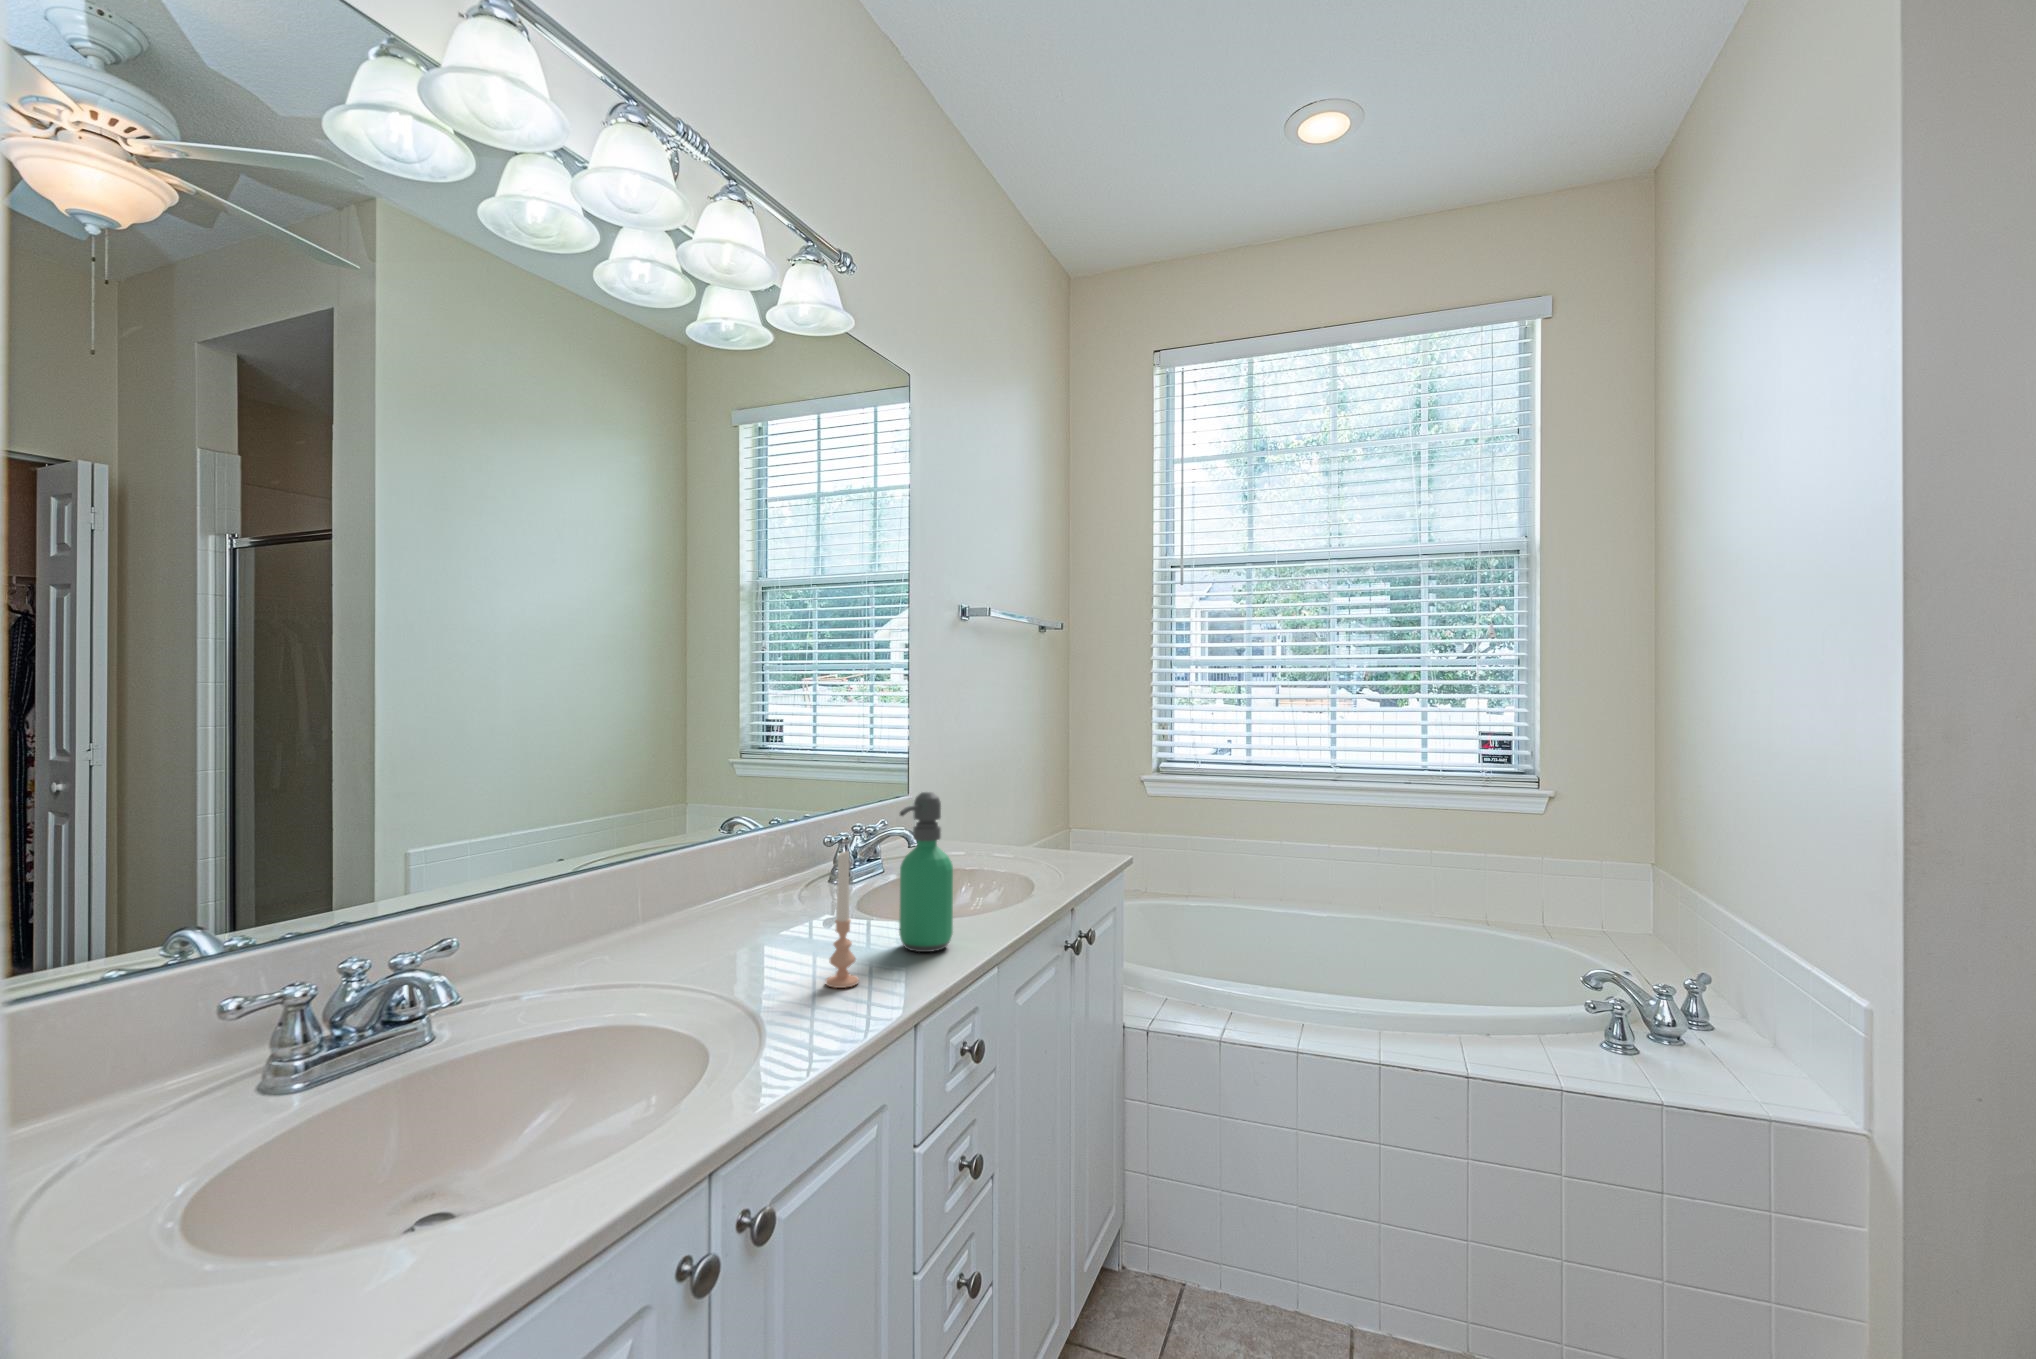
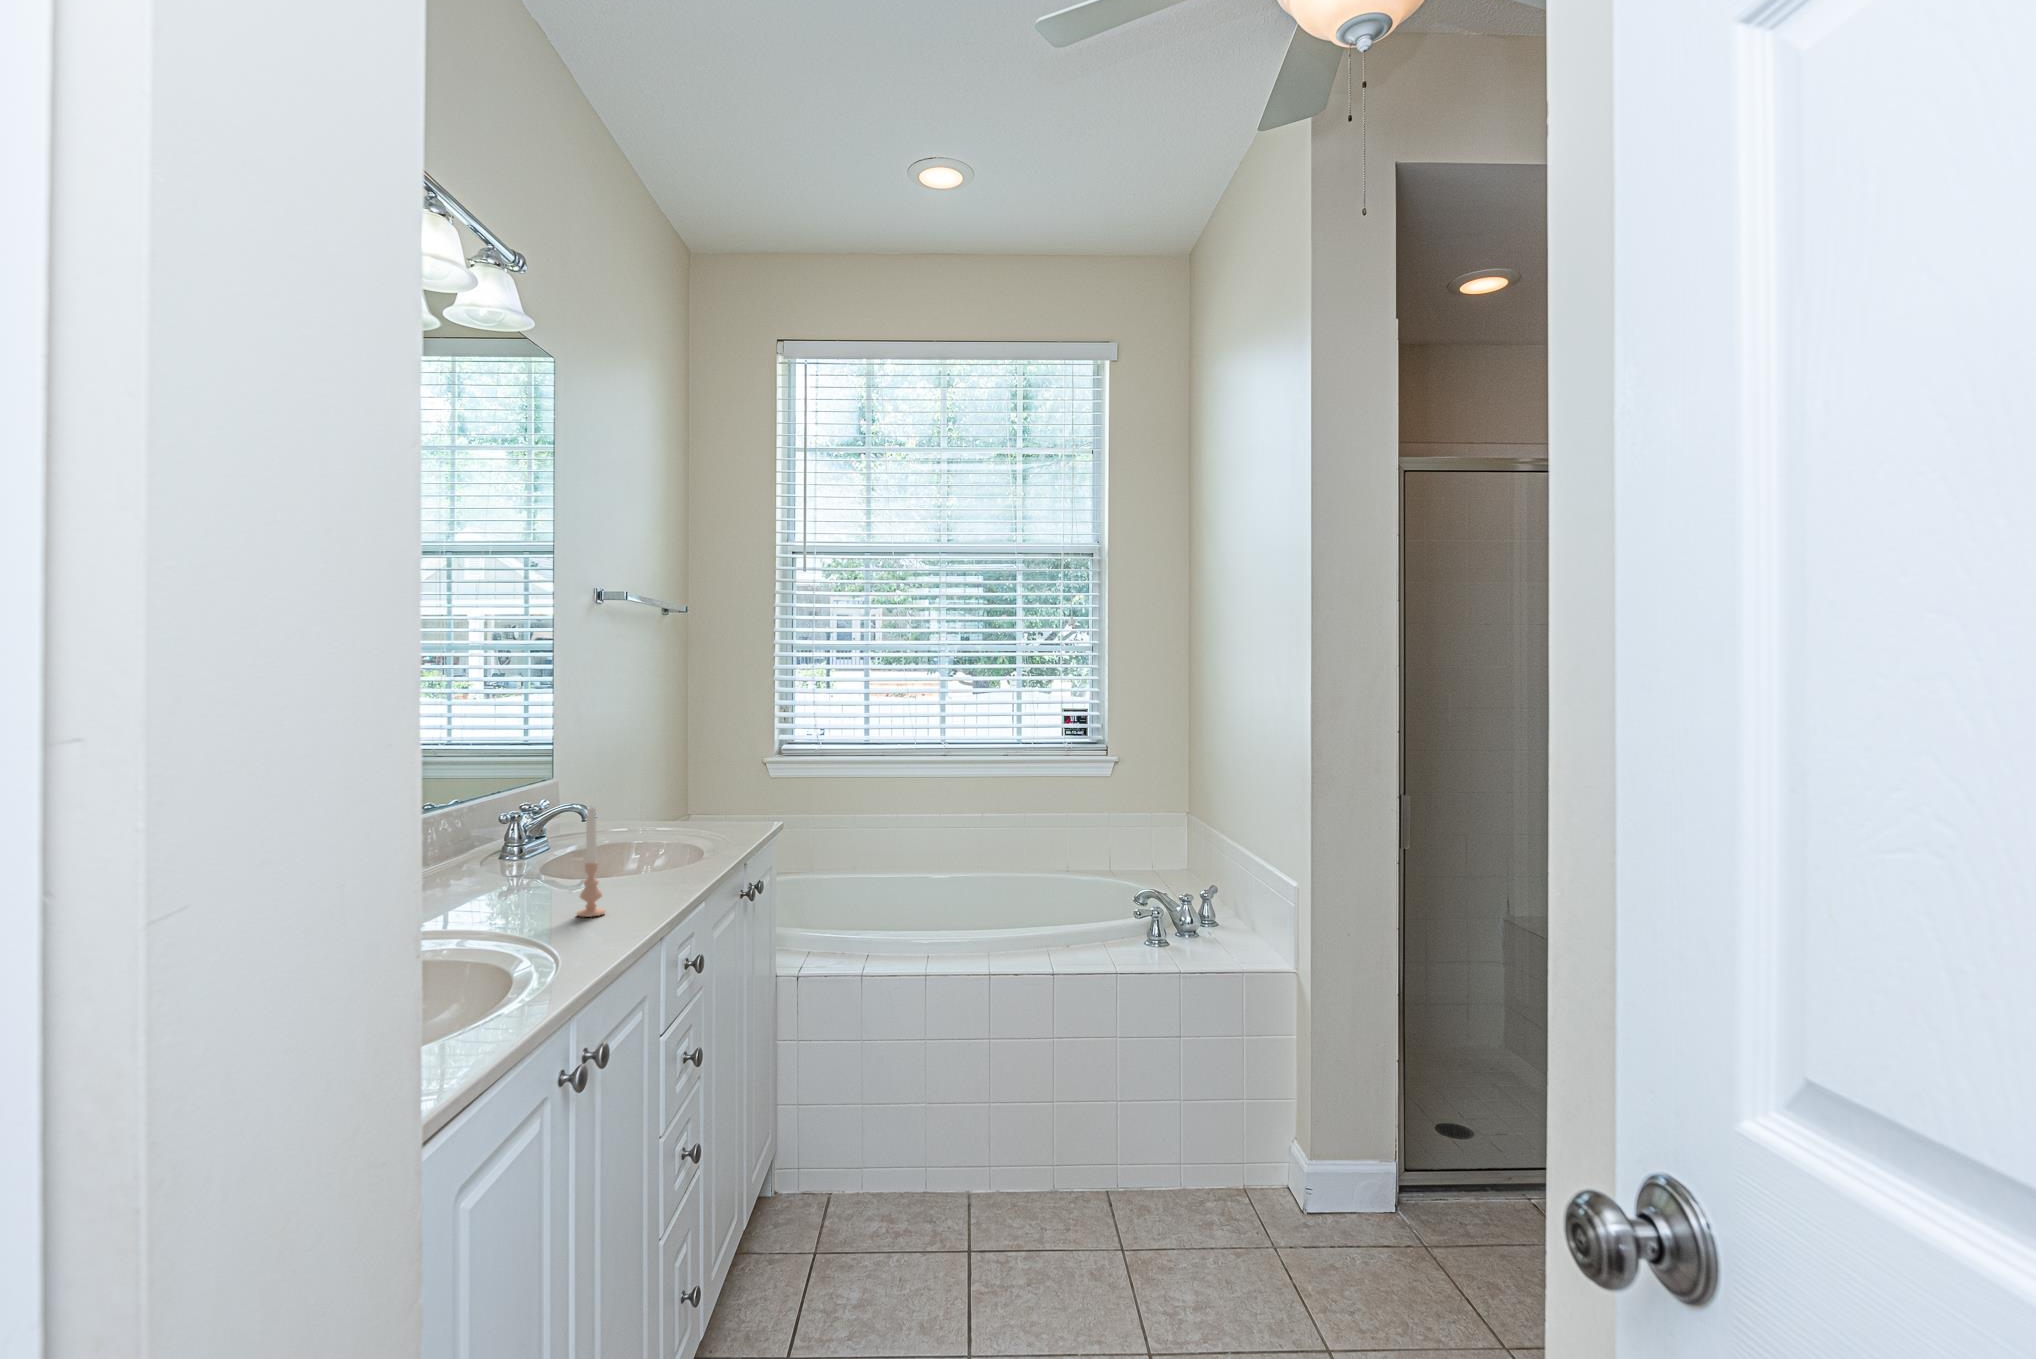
soap dispenser: present [899,792,953,952] -> none [618,760,666,893]

